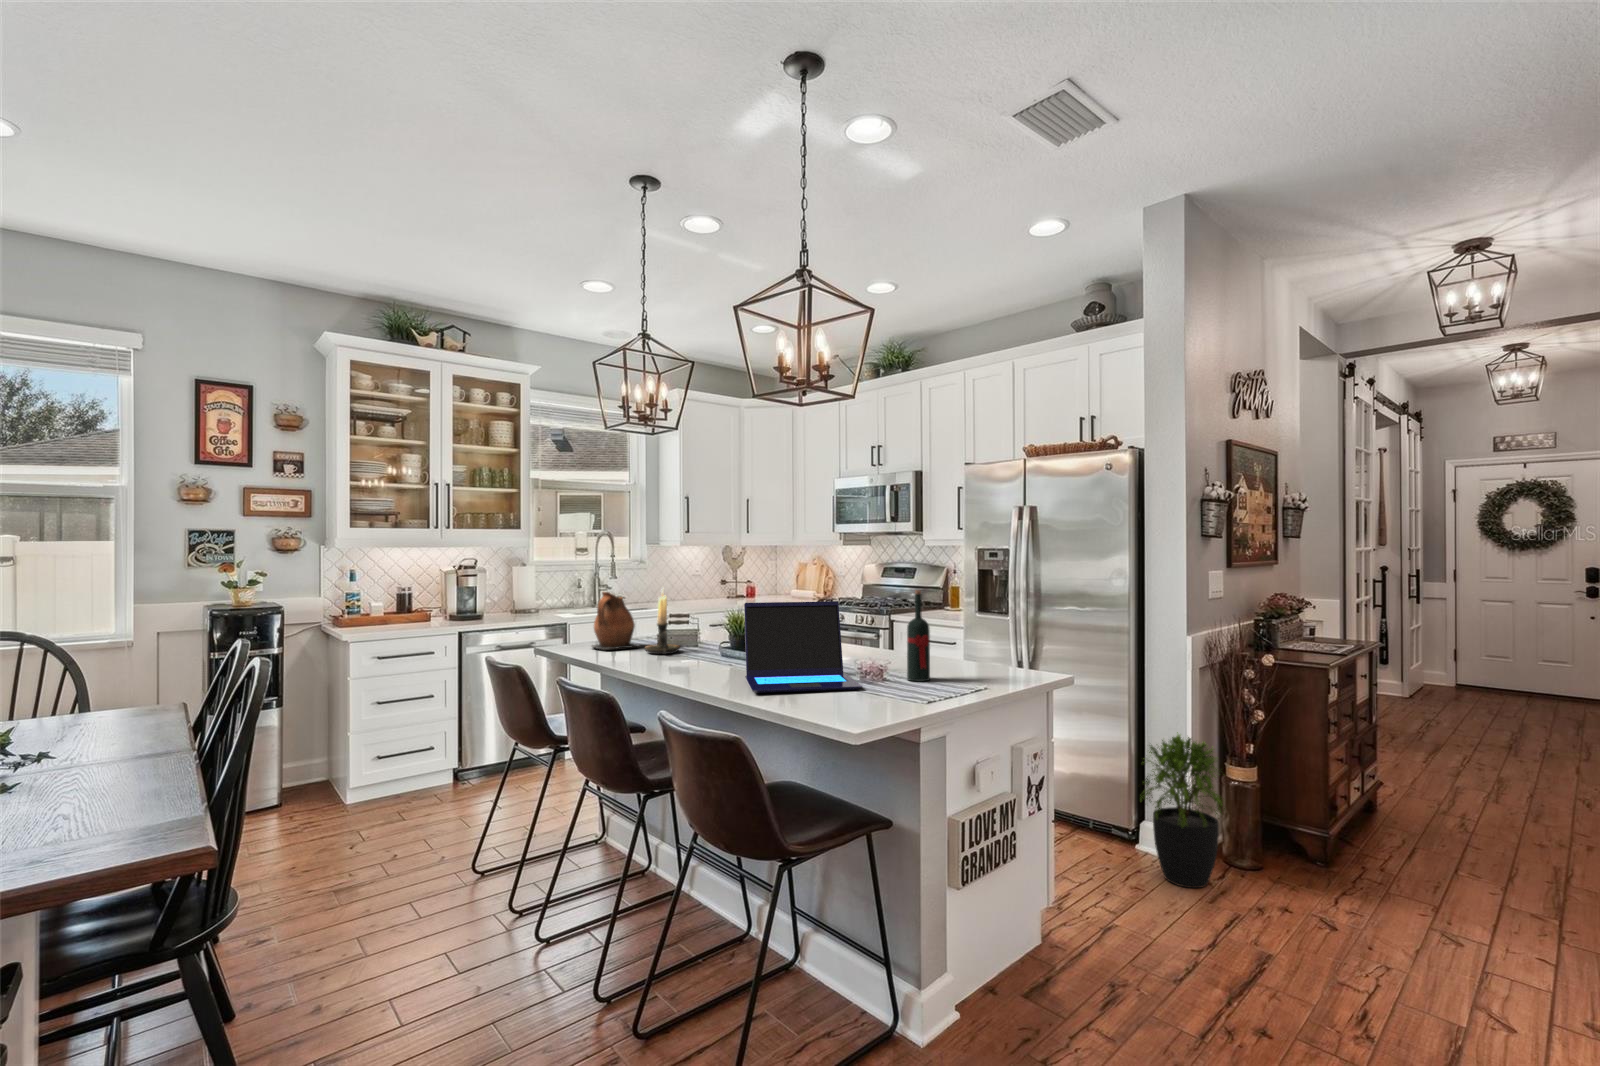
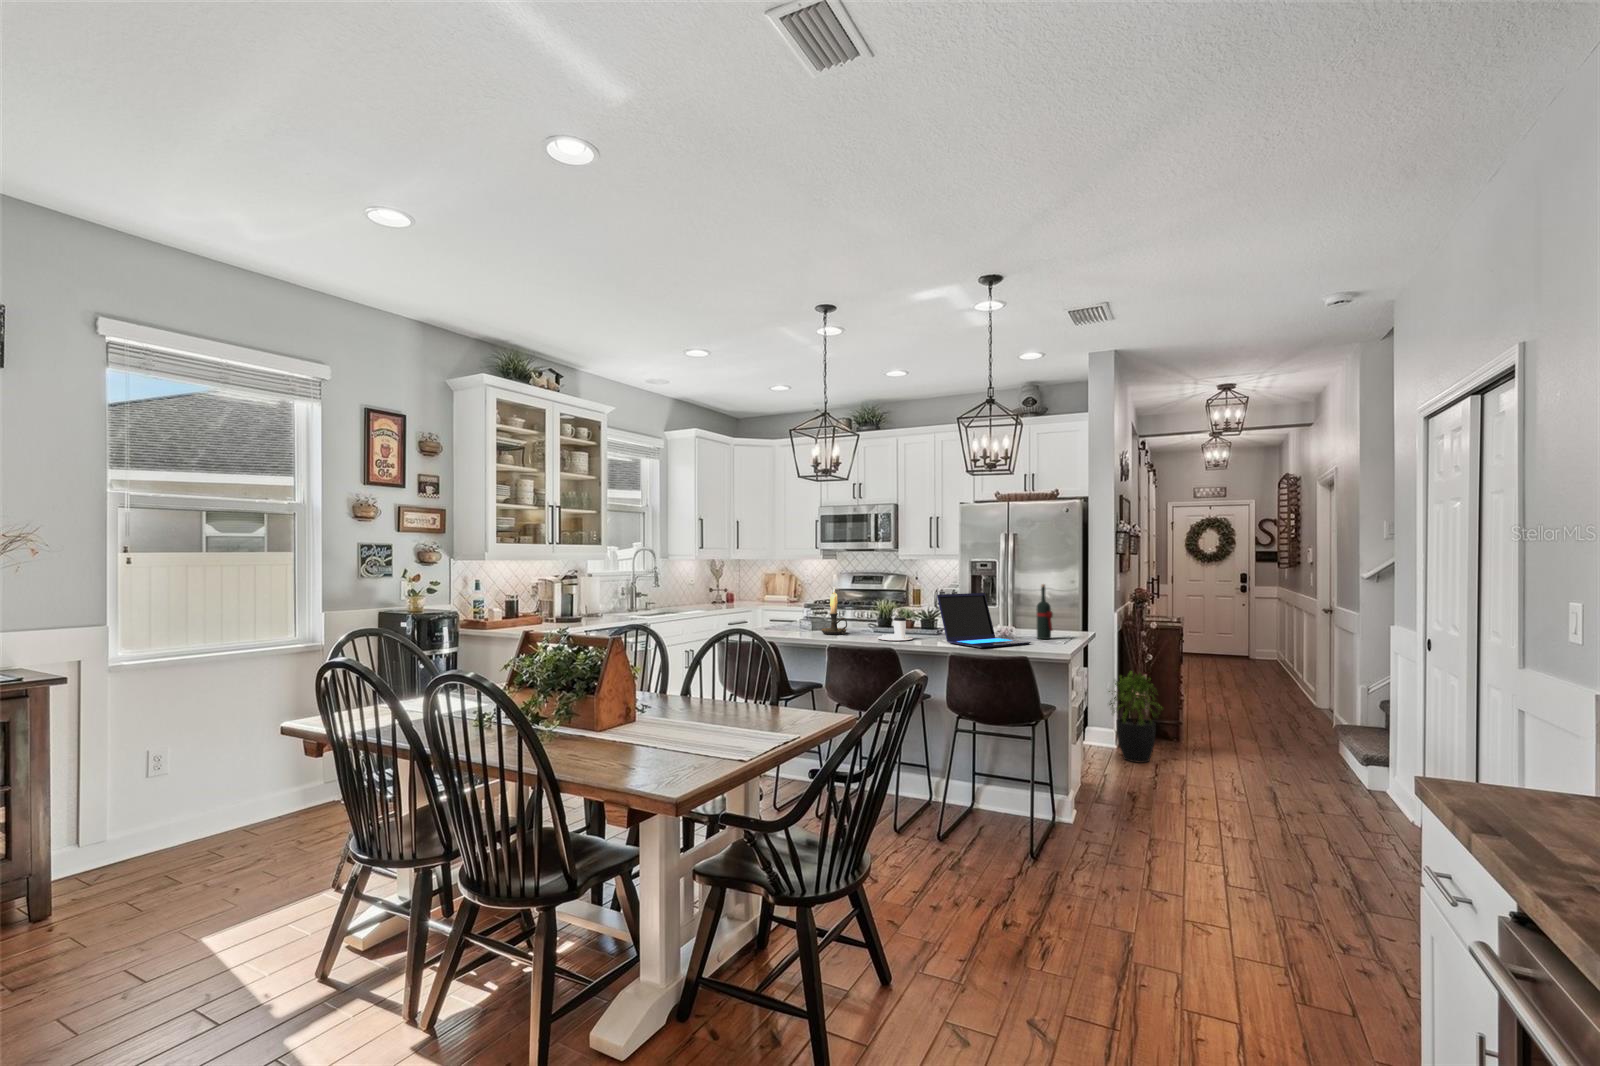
ceramic pitcher: present [592,592,640,650] -> none [768,592,807,634]
coffee cup: none [677,634,731,670] -> present [877,617,913,641]

